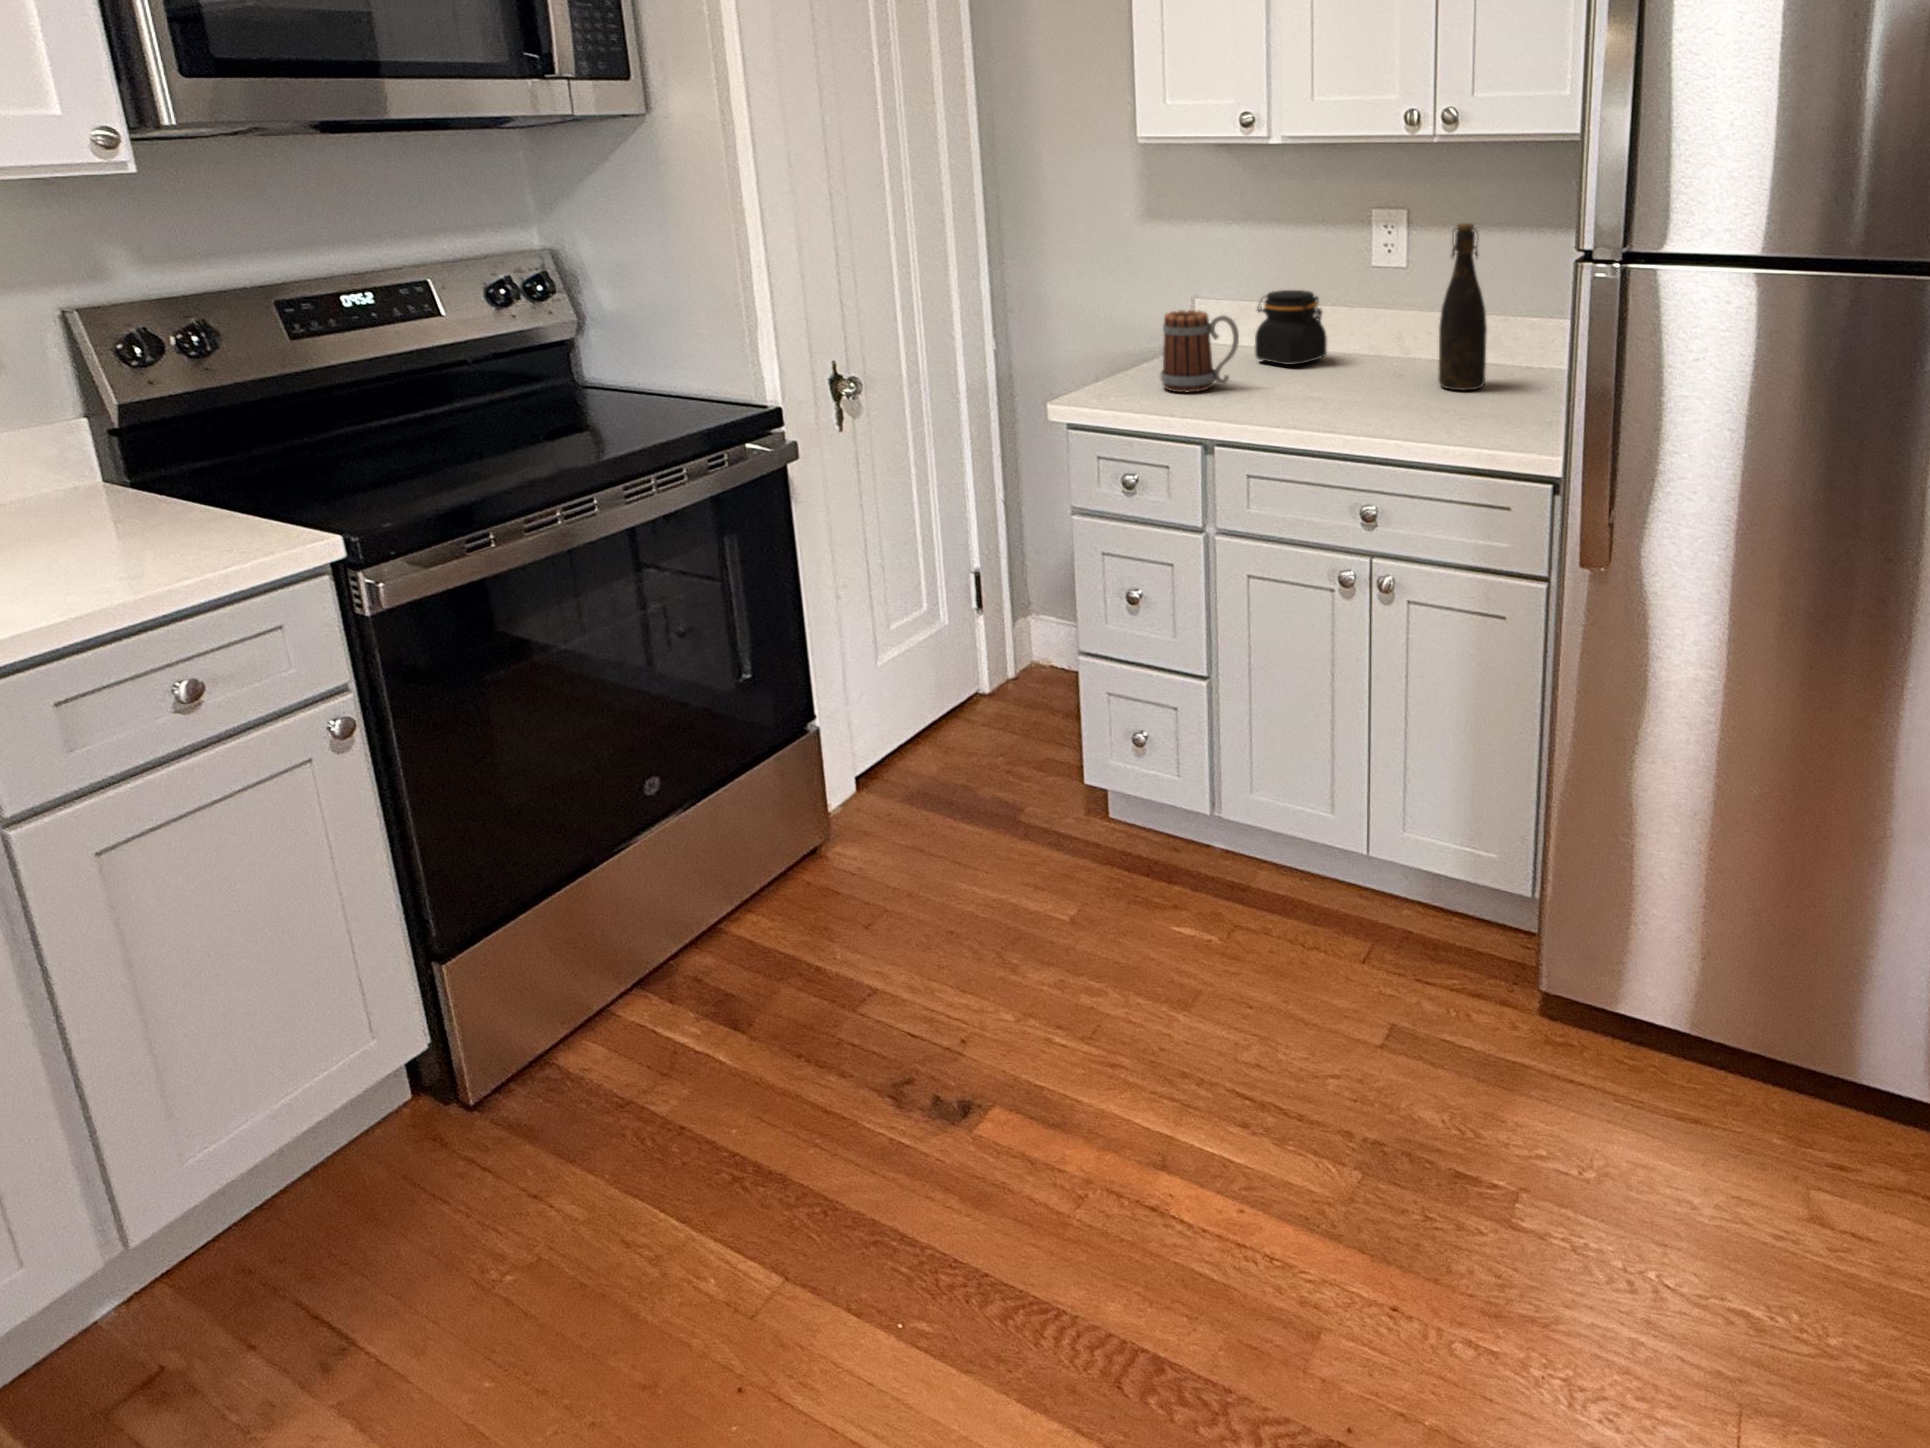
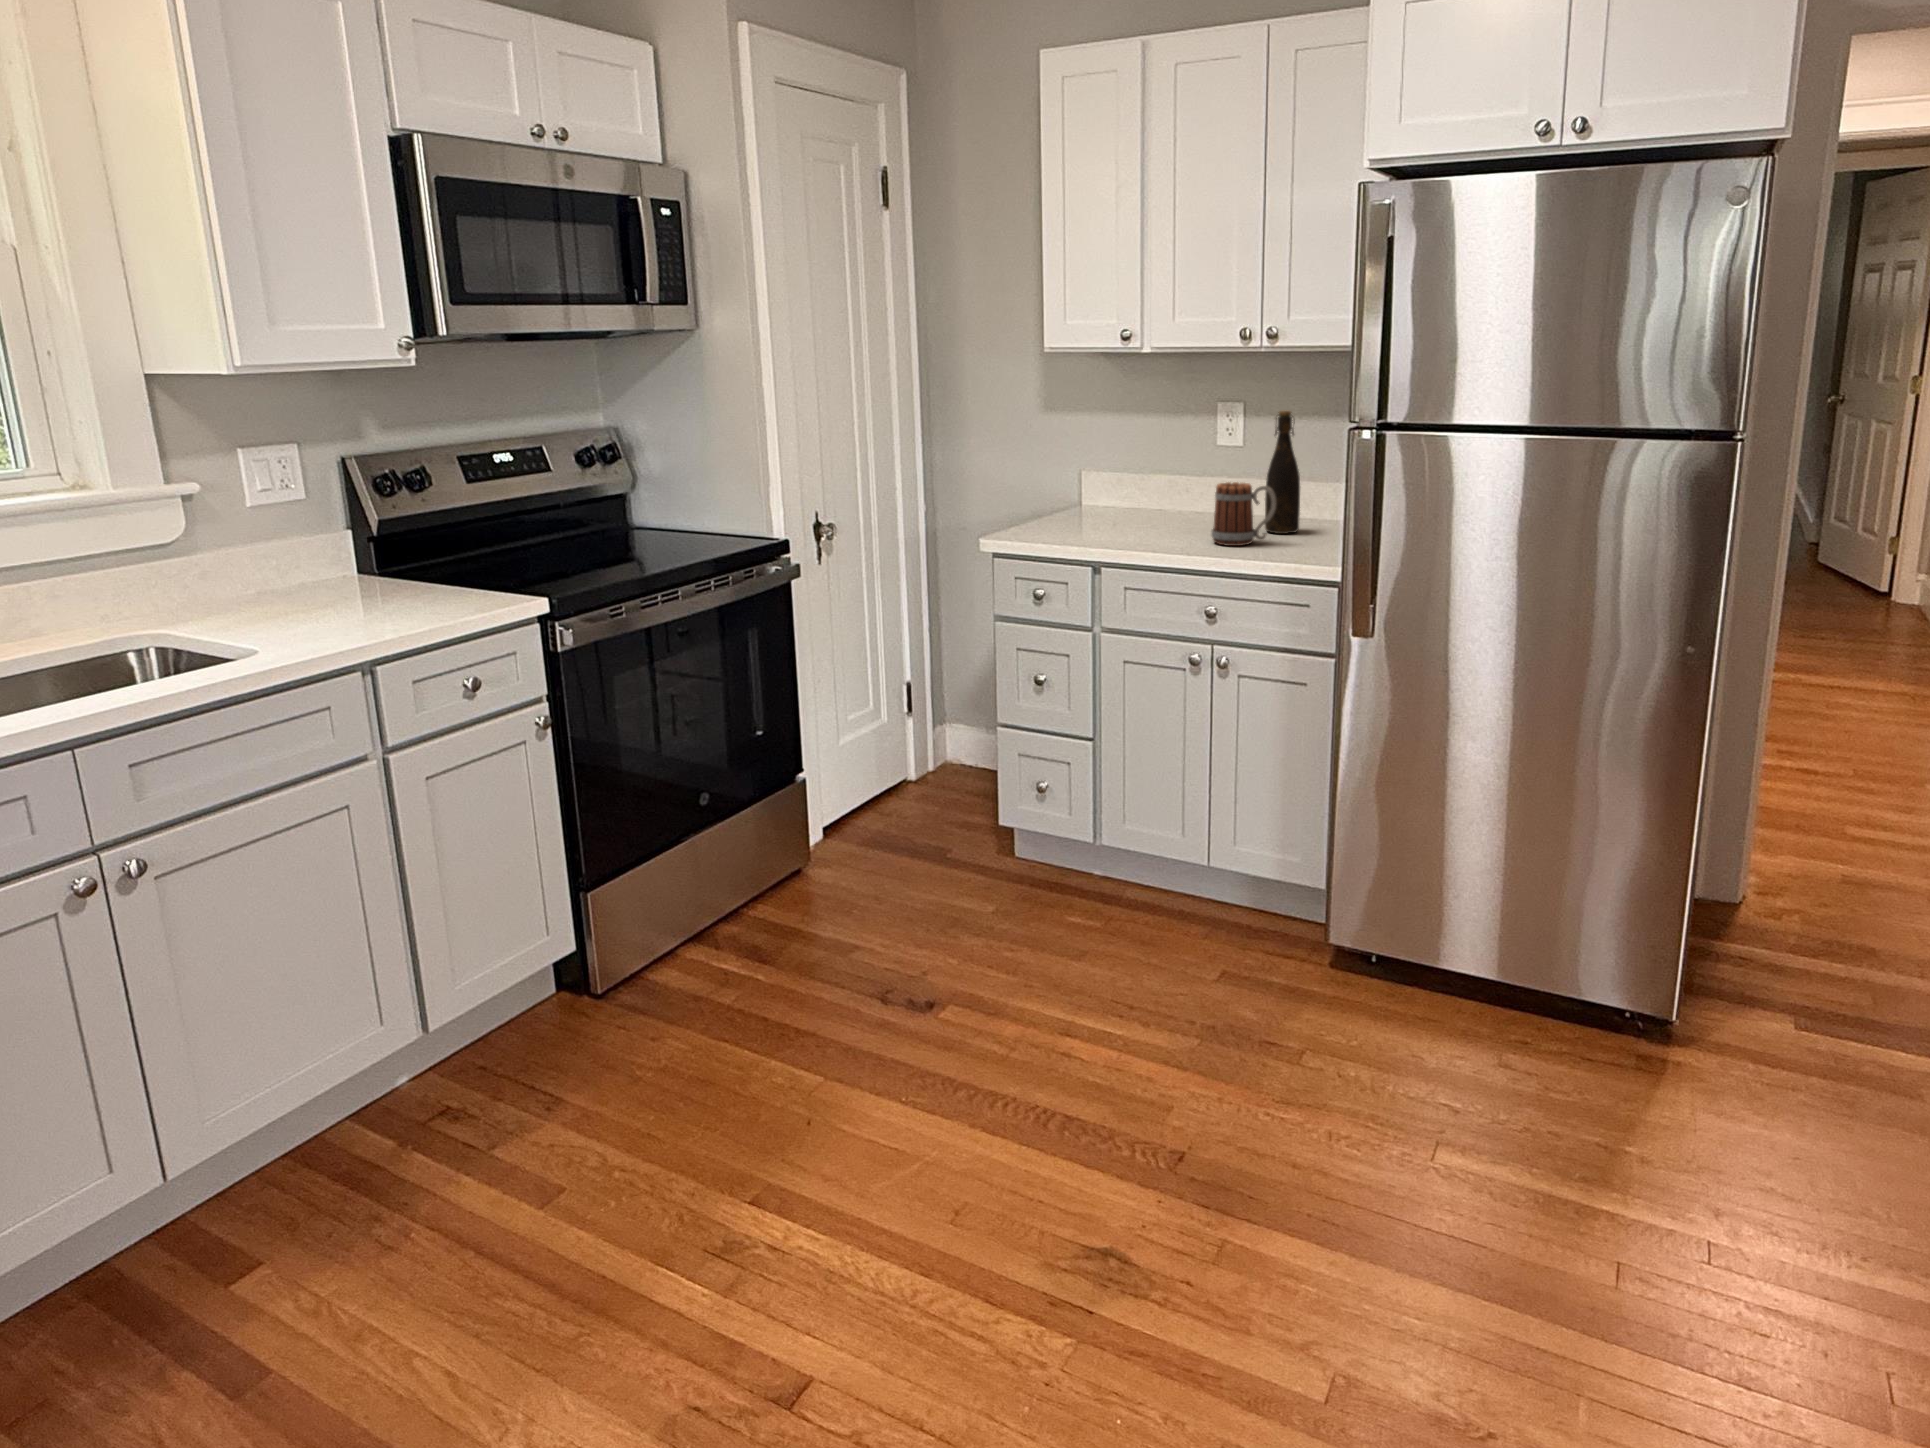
jar: present [1255,290,1327,365] -> none [1128,463,1182,518]
mug: present [1160,310,1239,392] -> present [1211,482,1276,546]

